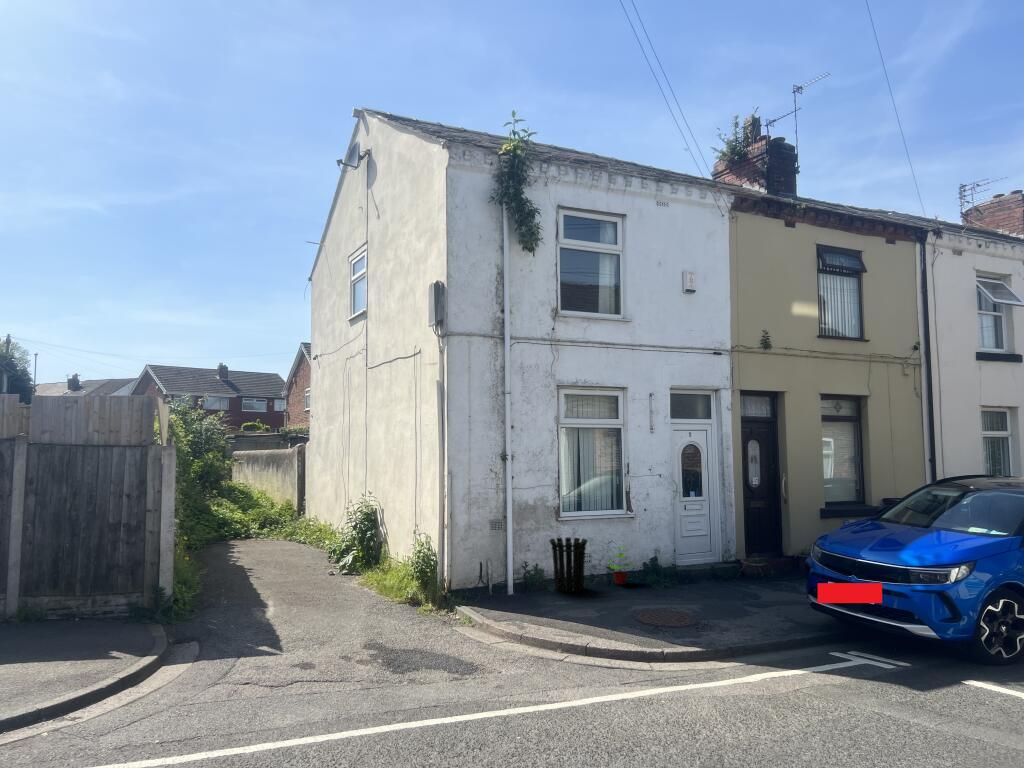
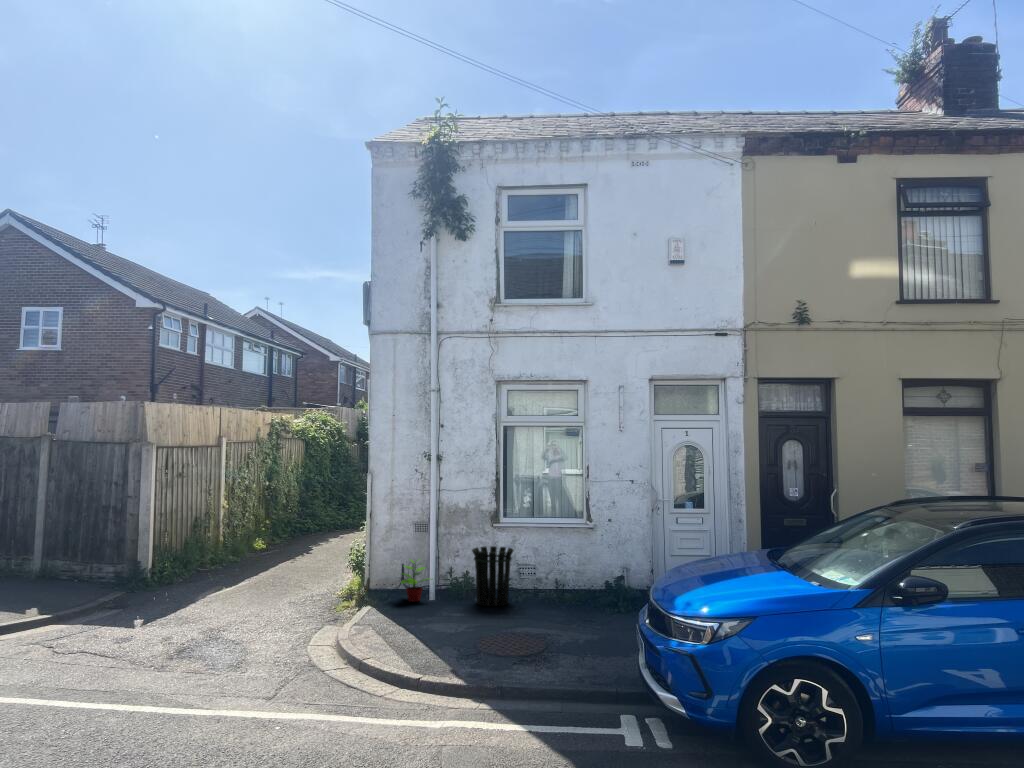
potted plant: present [609,546,632,585] -> present [401,560,429,602]

